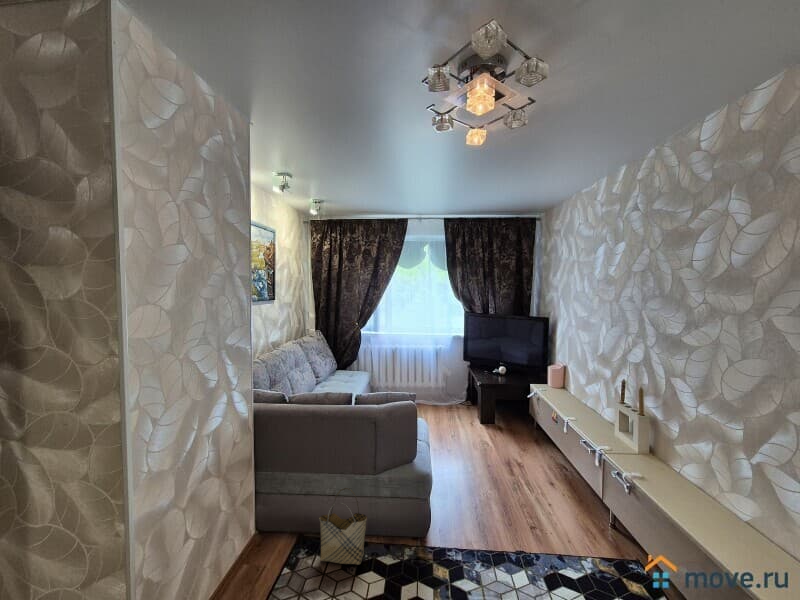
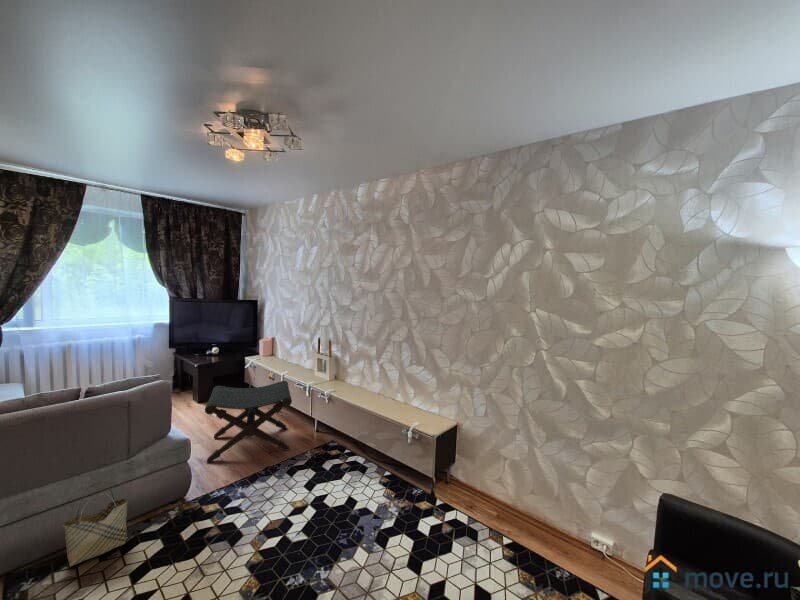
footstool: none [460,415,571,538] -> present [205,381,292,463]

